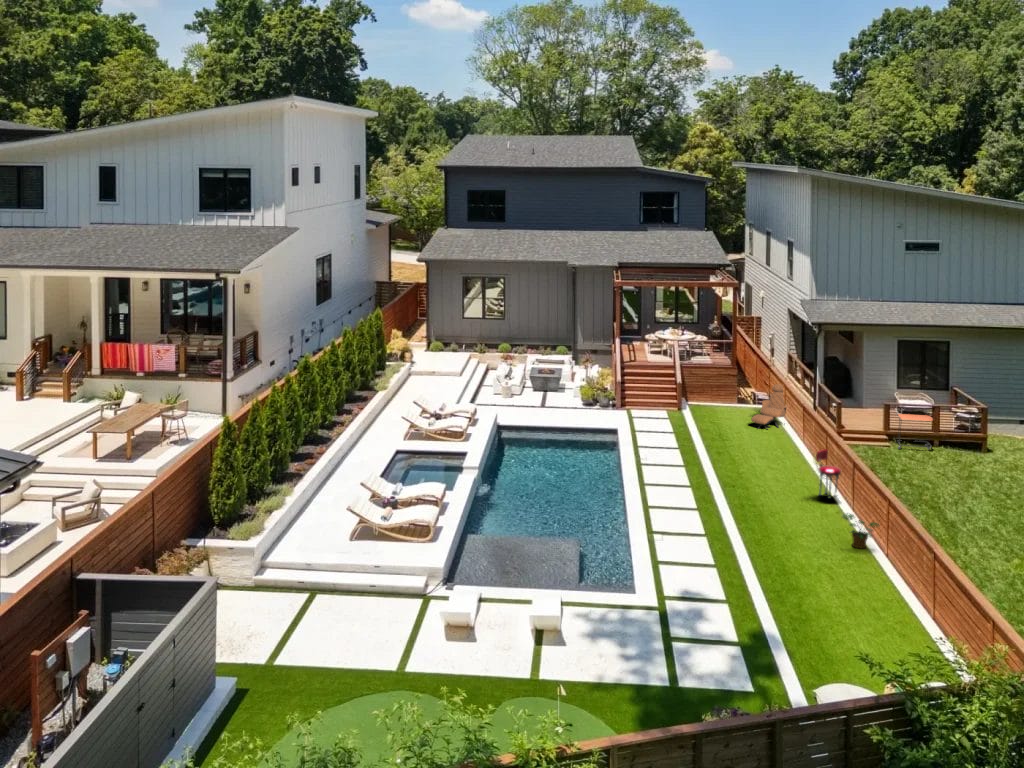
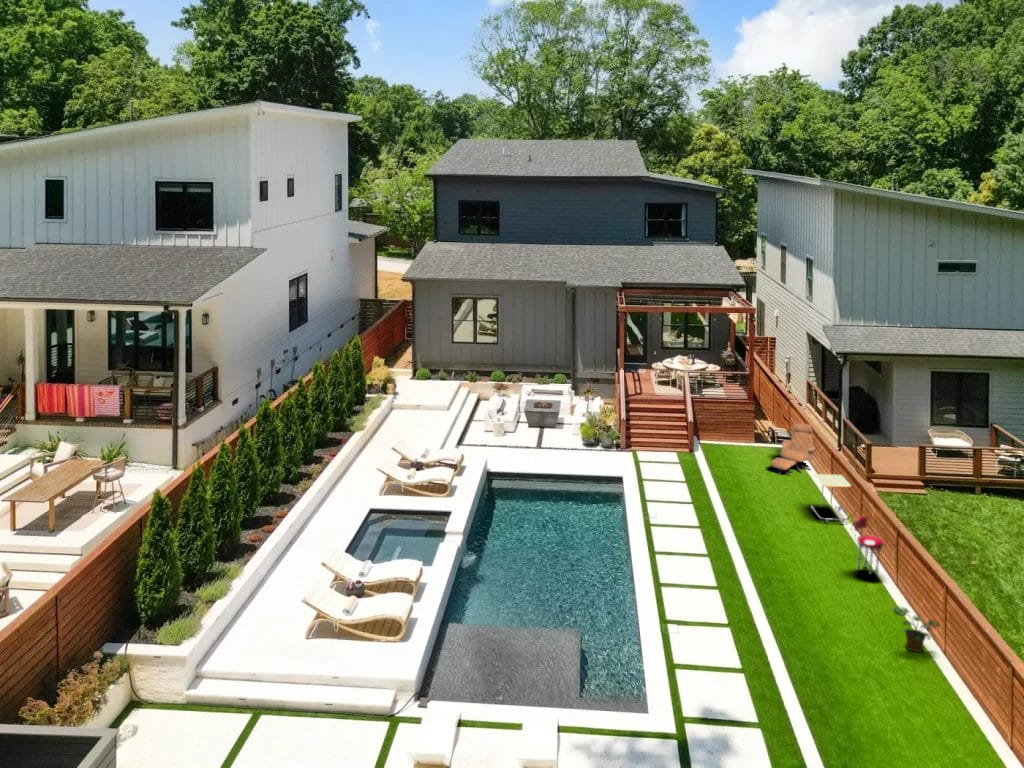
side table: present [897,414,933,449] -> present [811,474,851,524]

